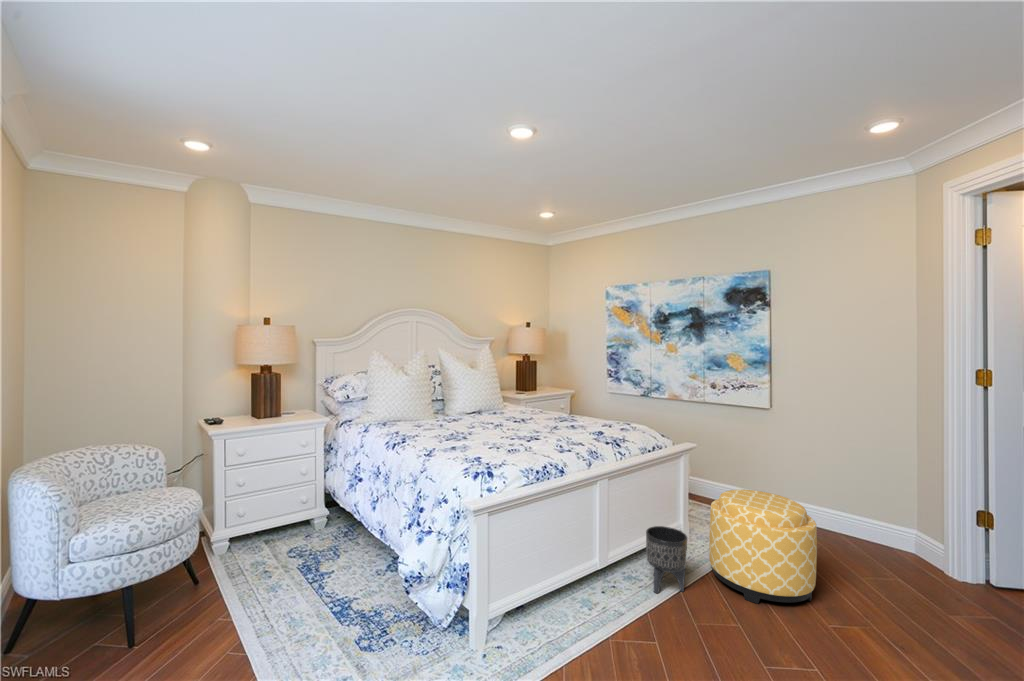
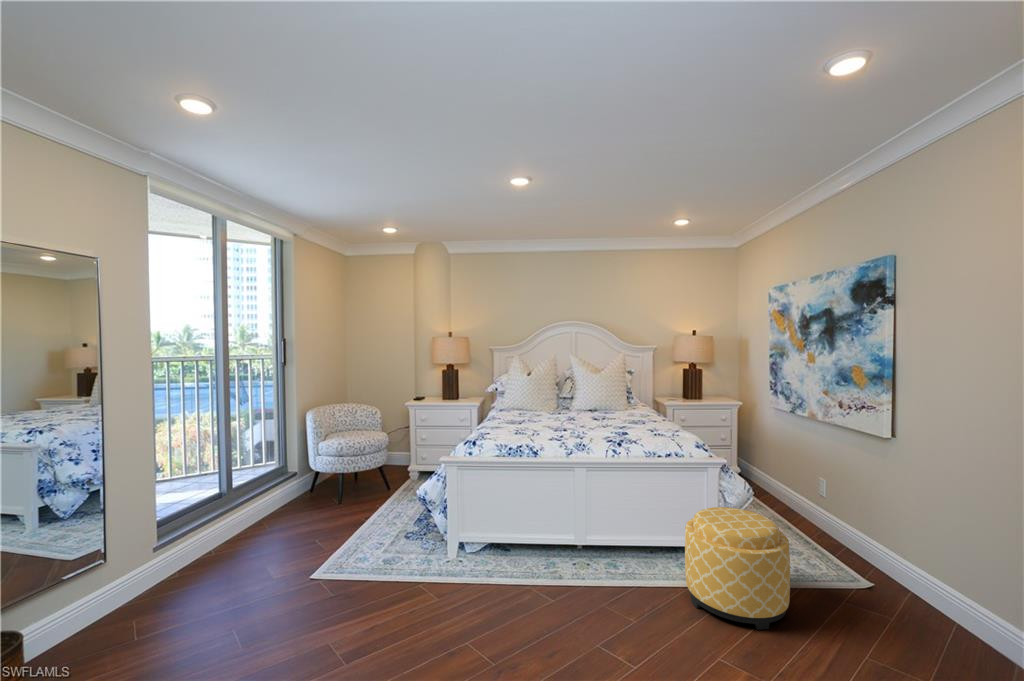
planter: present [646,526,687,593] -> none [622,519,657,578]

